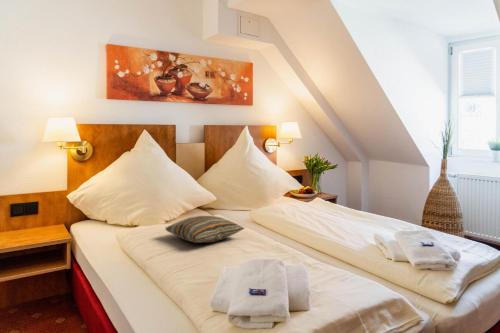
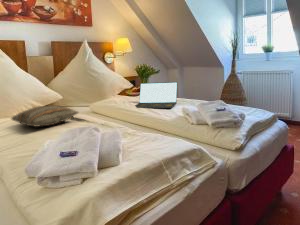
laptop: none [304,191,367,231] -> present [135,82,177,109]

